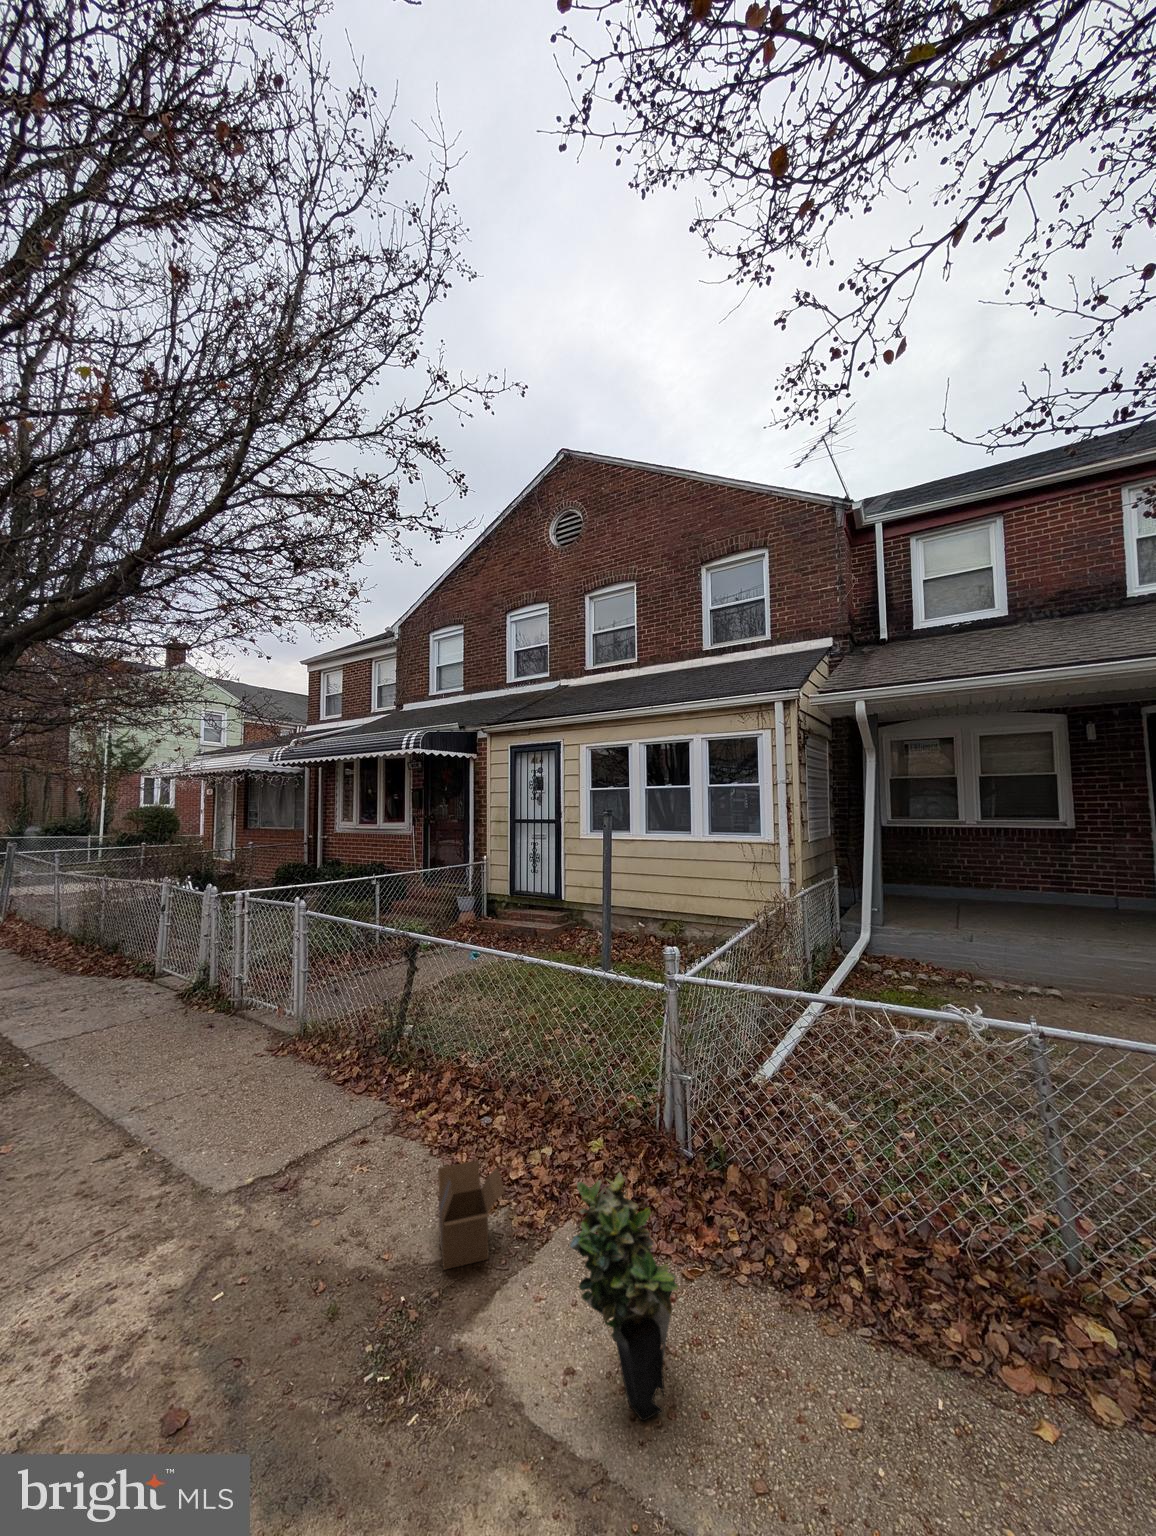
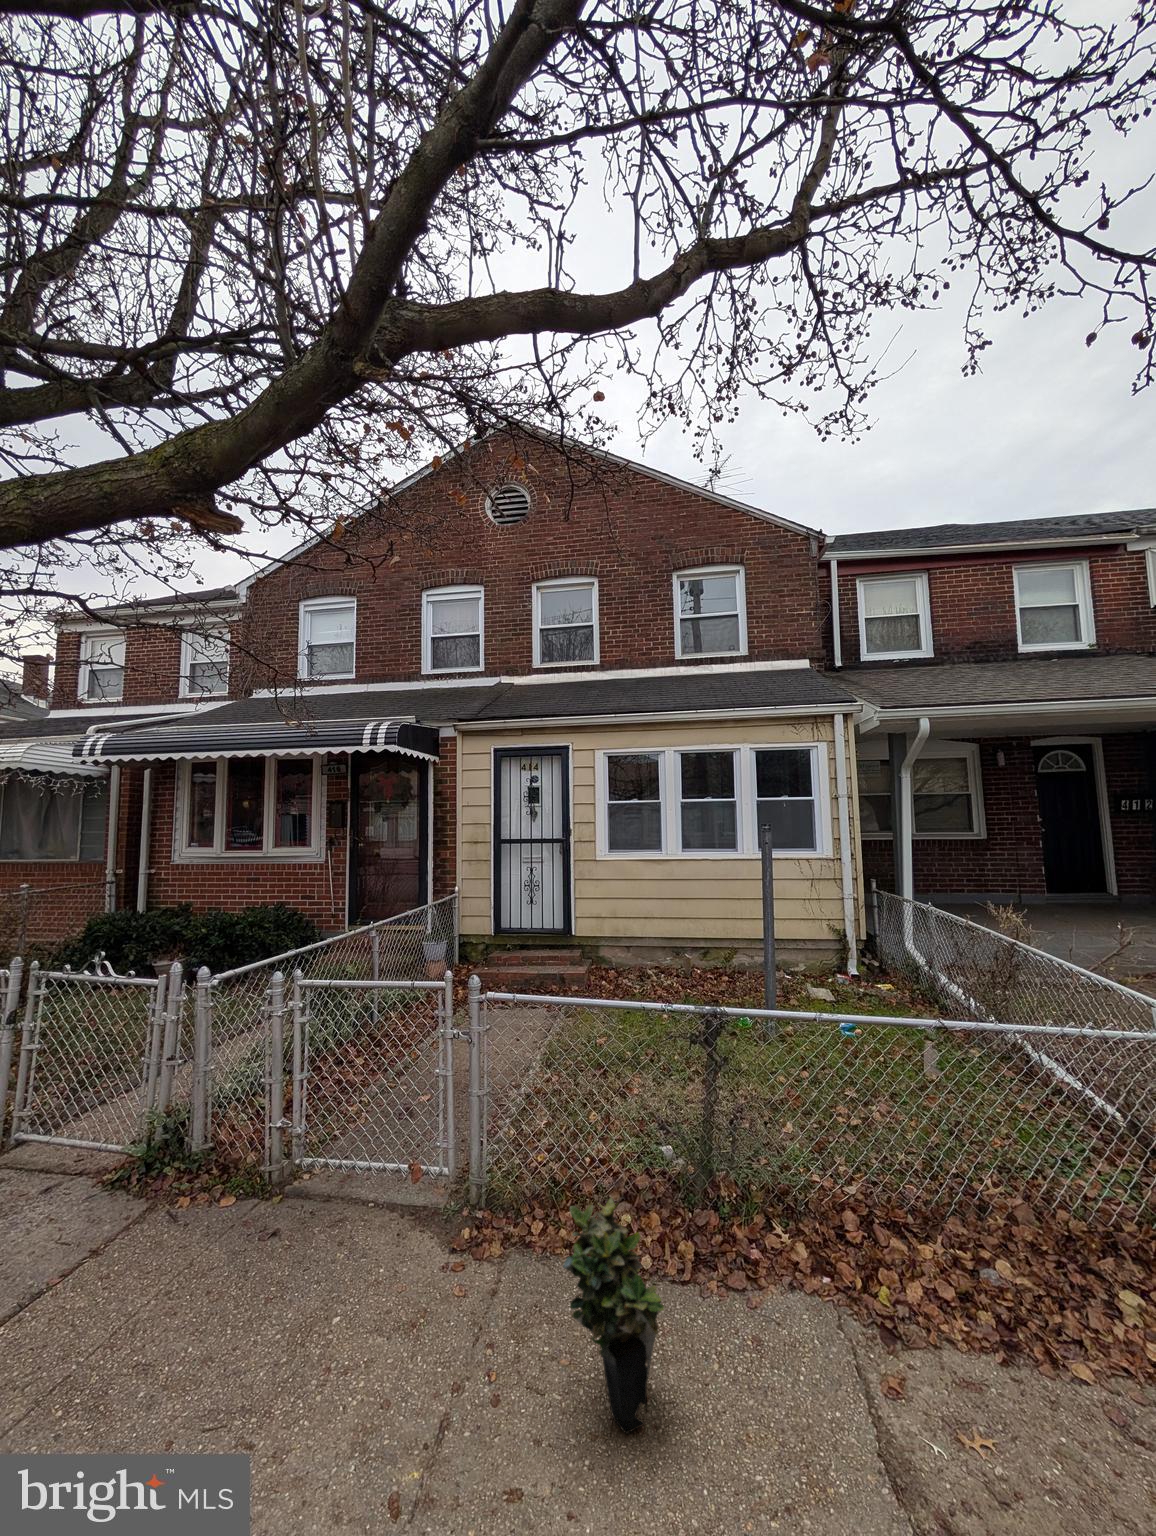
cardboard box: present [438,1161,505,1270] -> none [423,1183,492,1291]

